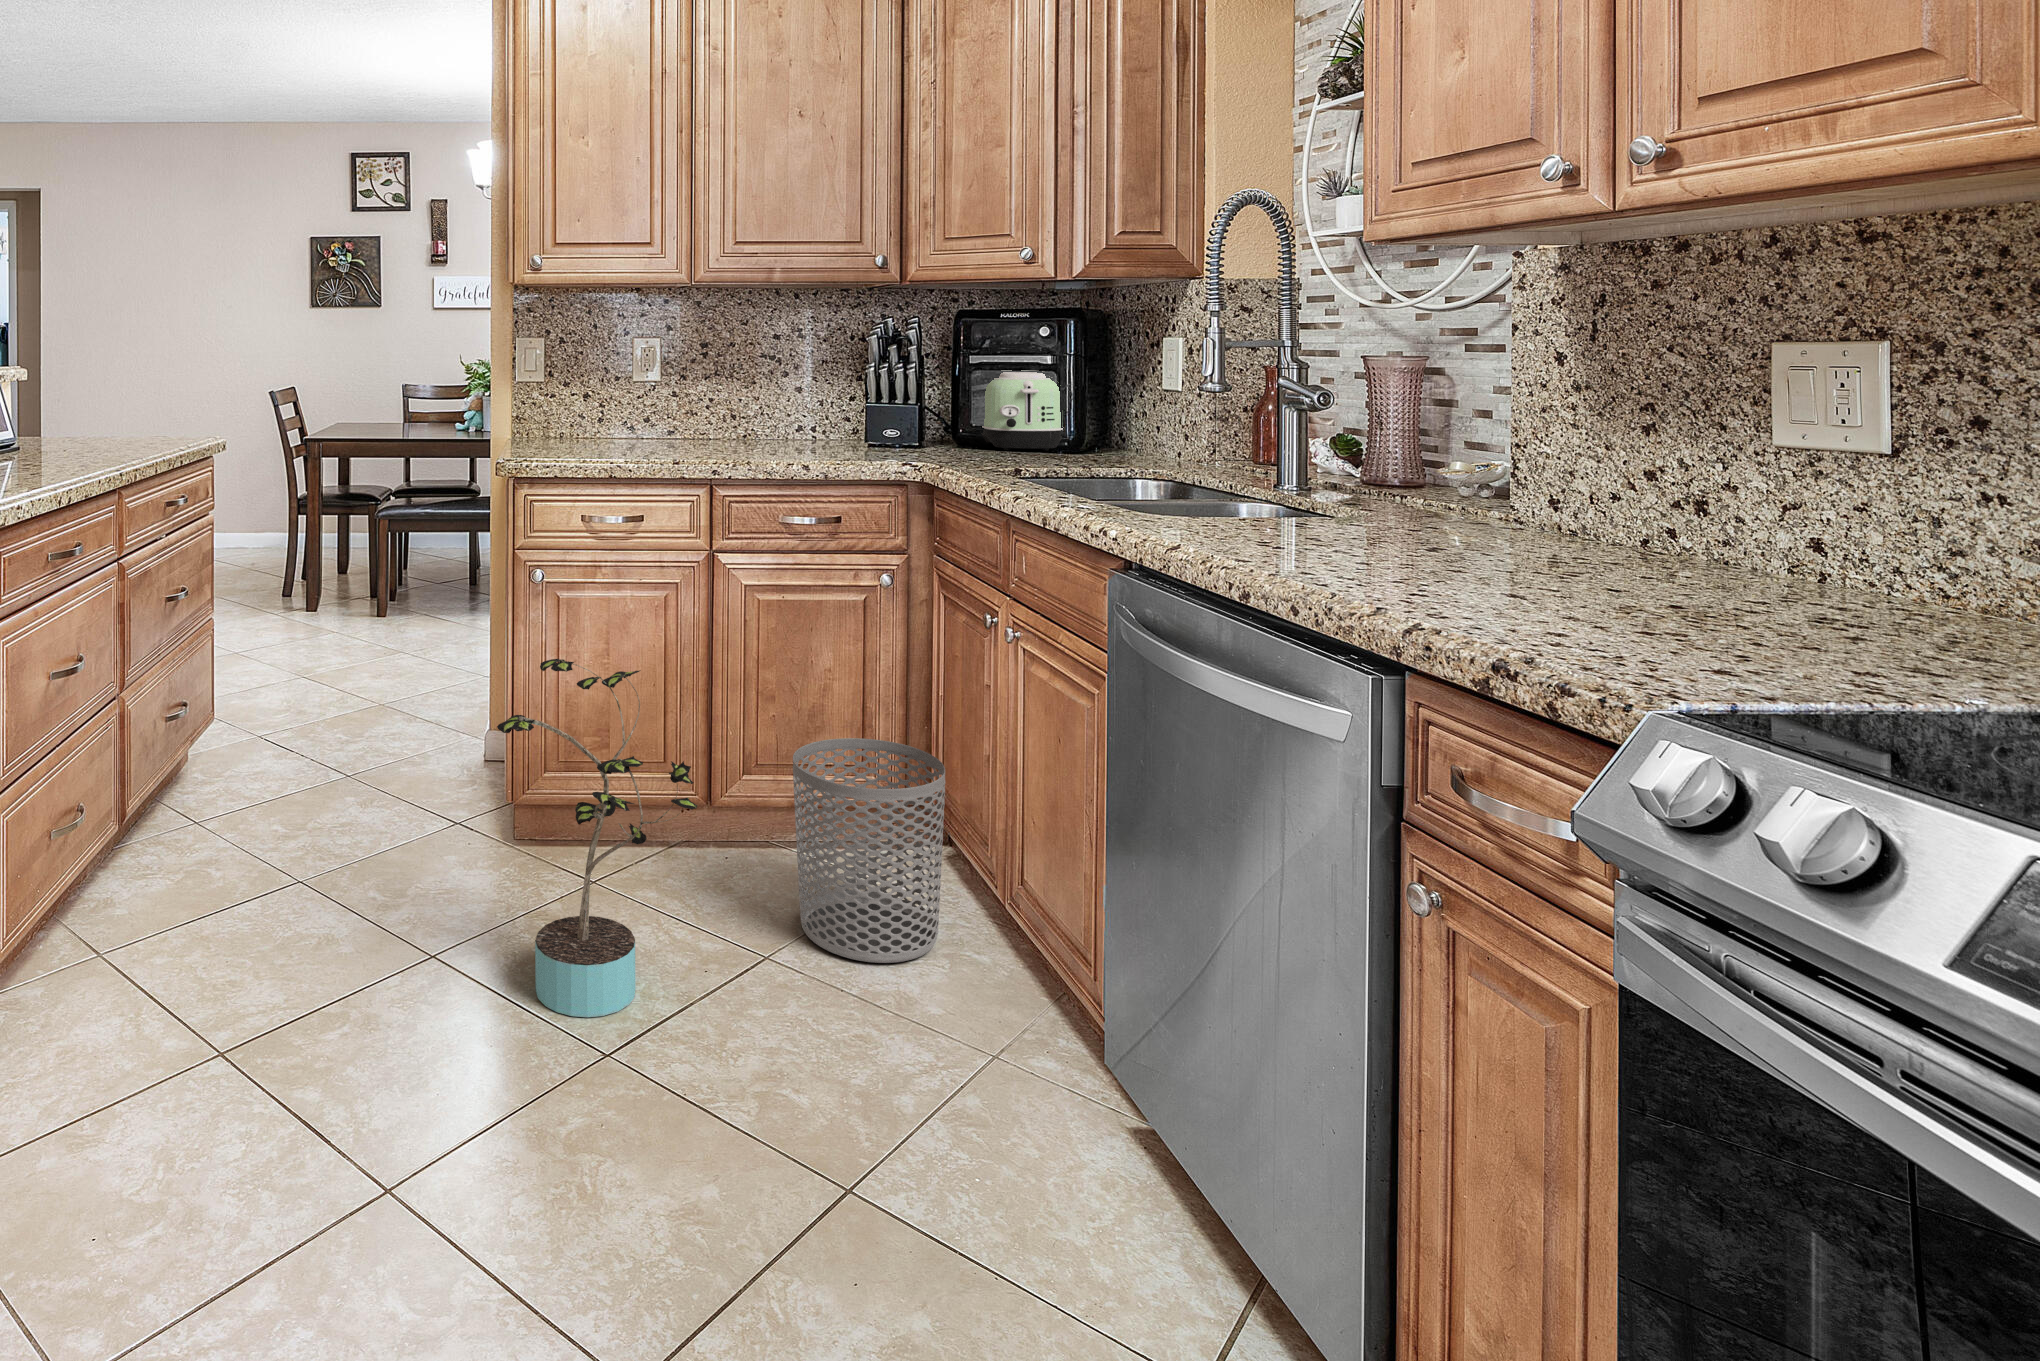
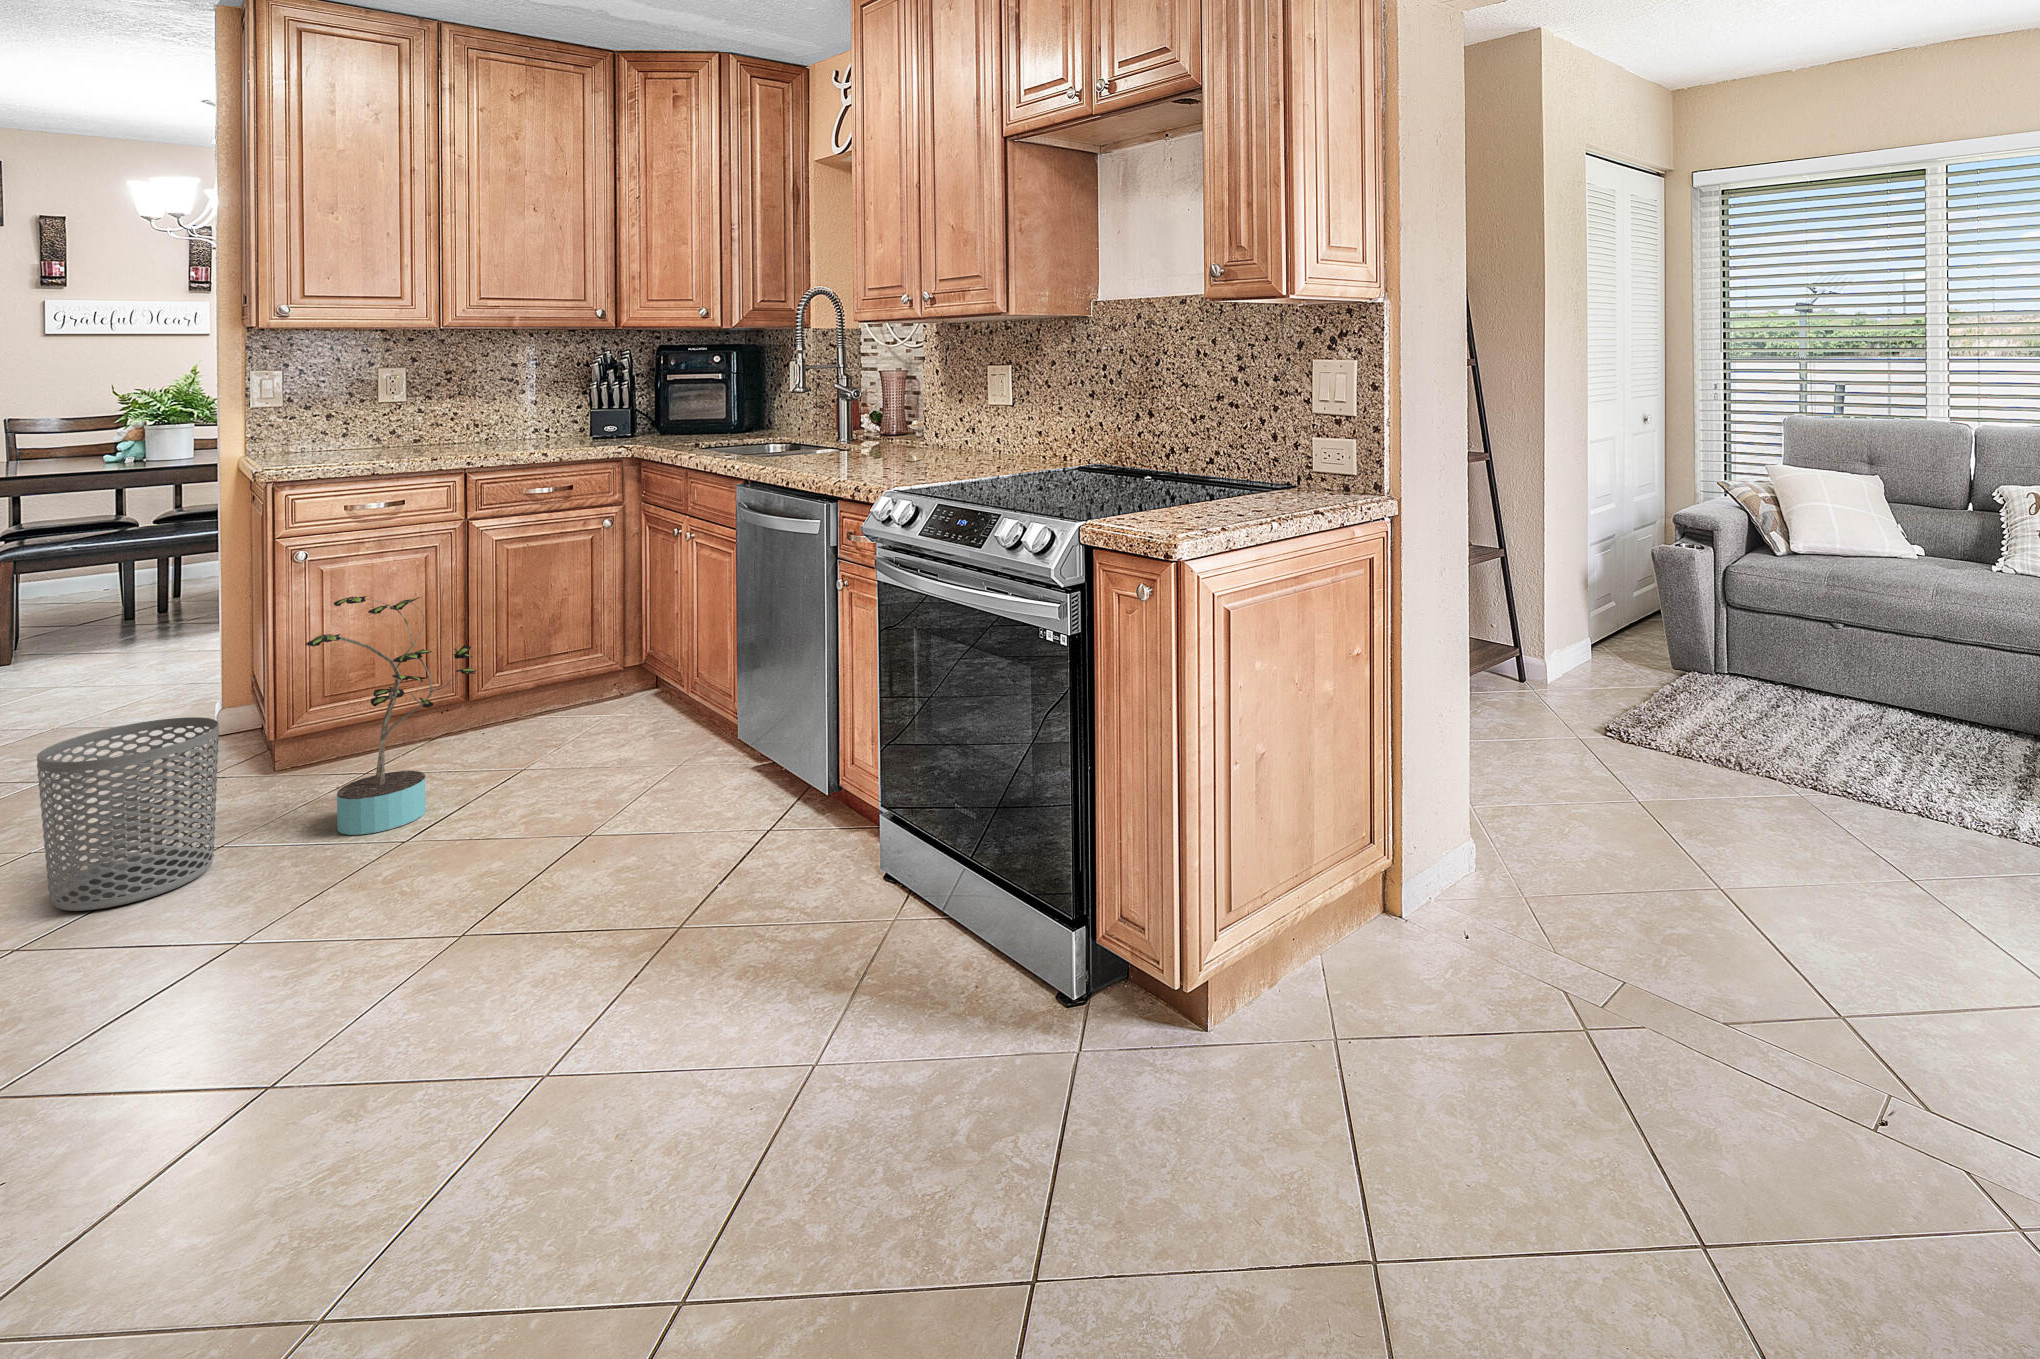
toaster: present [981,370,1063,451] -> none [674,385,730,437]
waste bin: present [793,738,946,963] -> present [37,717,219,911]

